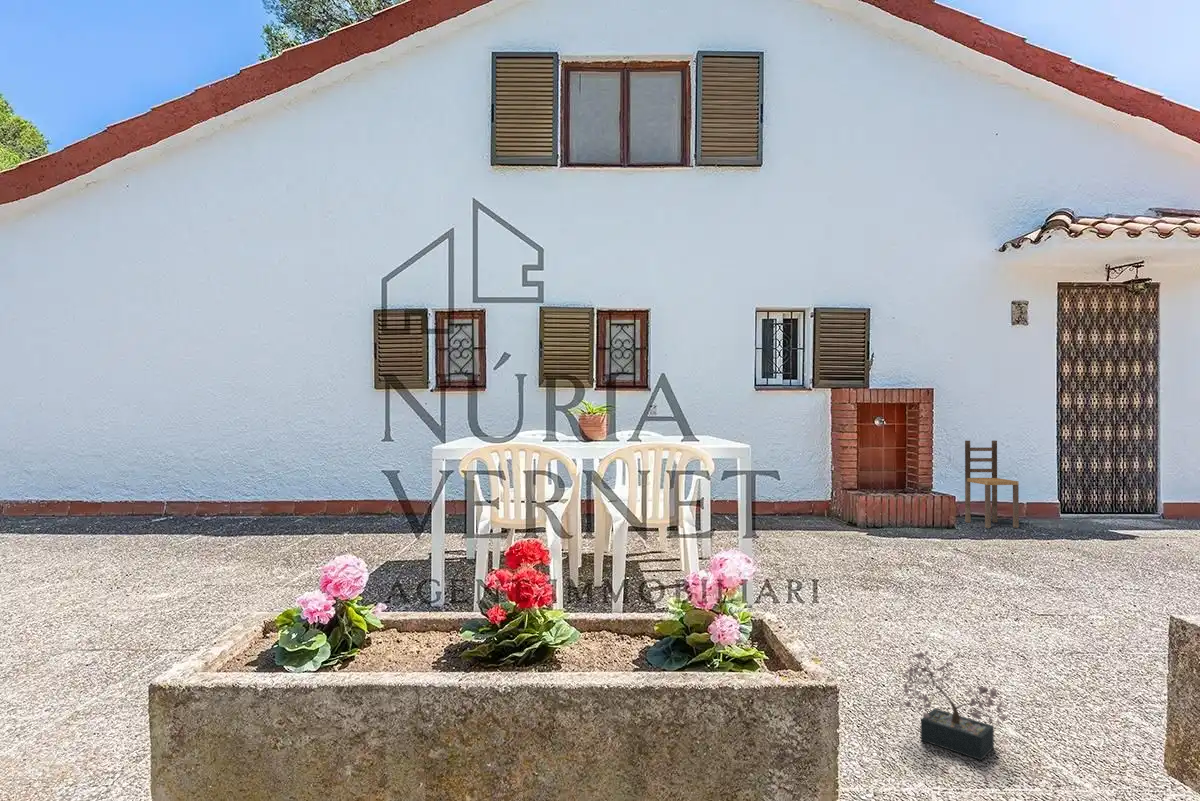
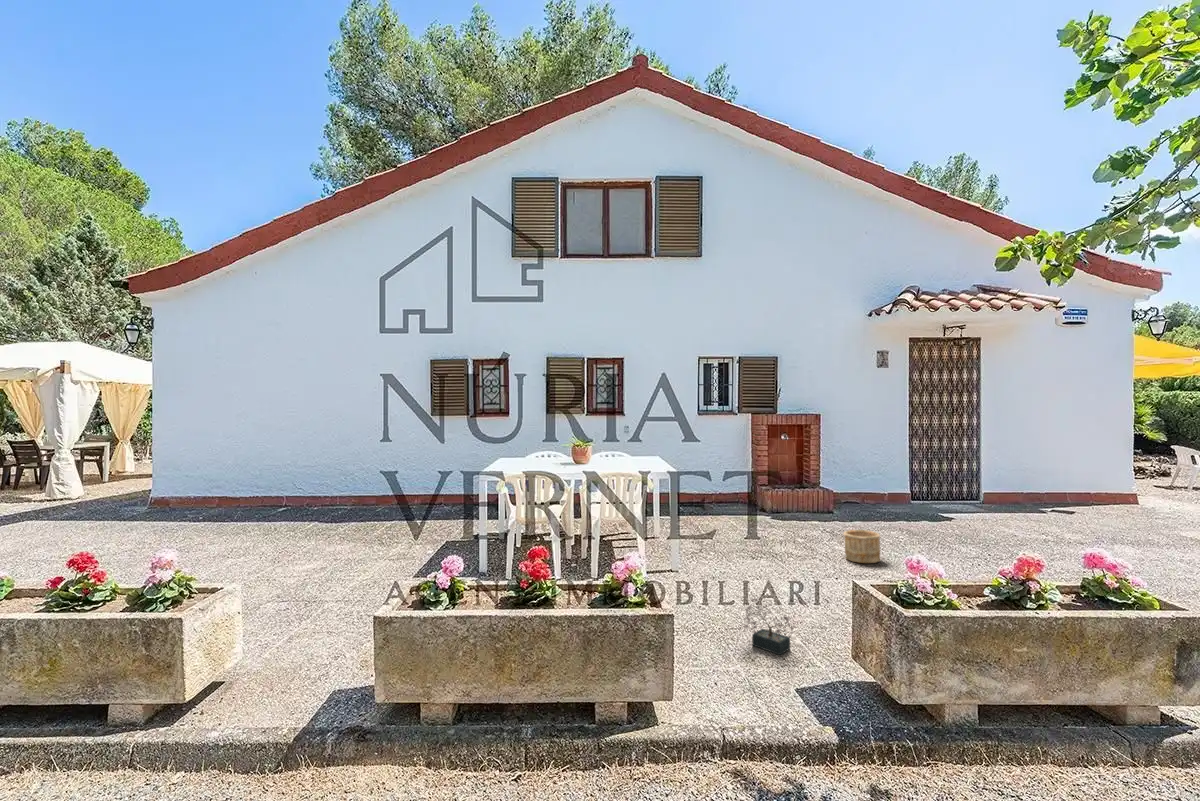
chair: present [965,440,1019,528] -> none [844,449,879,511]
wooden bucket: none [1003,548,1067,599] -> present [844,530,880,563]

